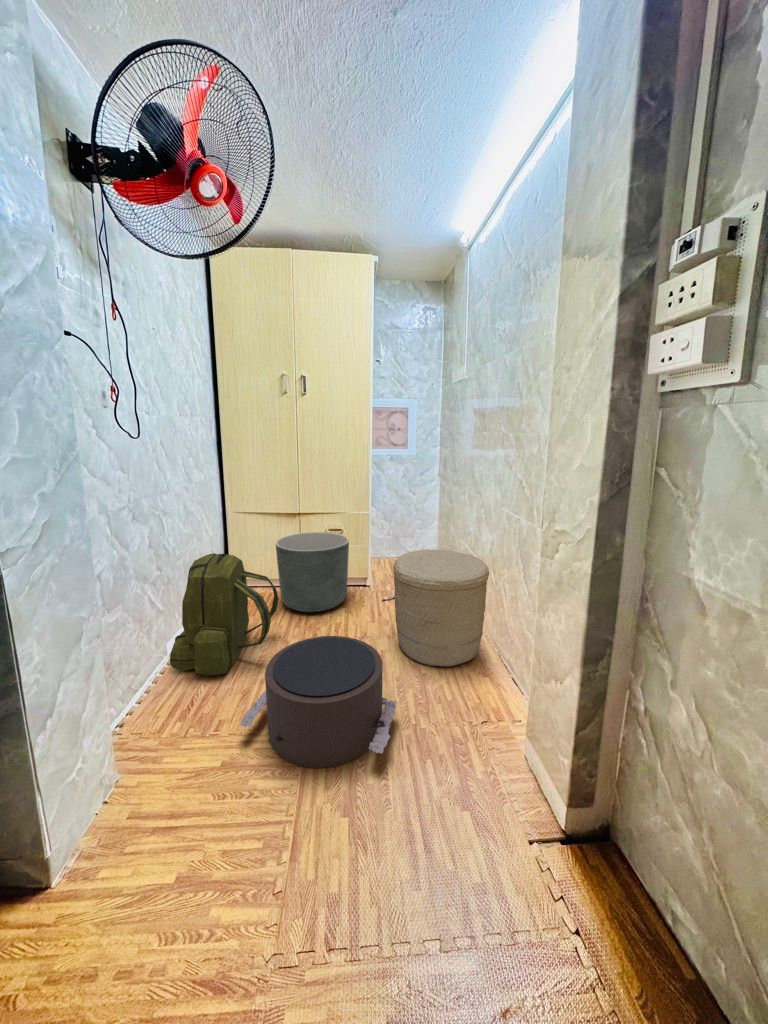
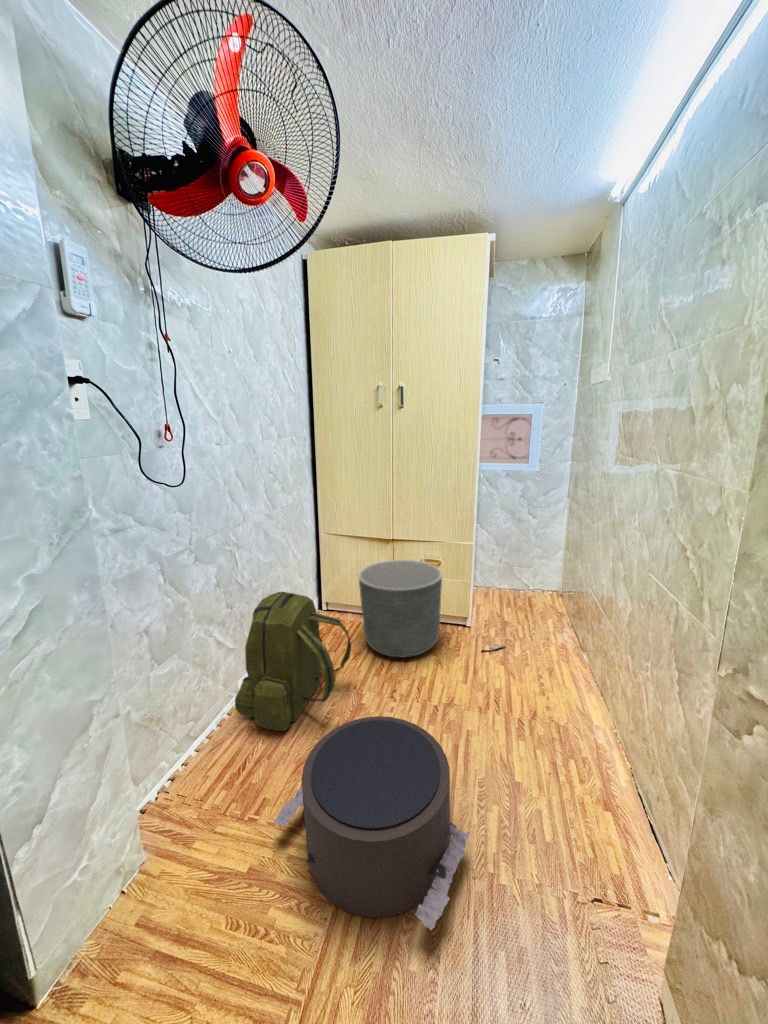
woven basket: present [393,550,489,667] -> none [485,605,625,779]

